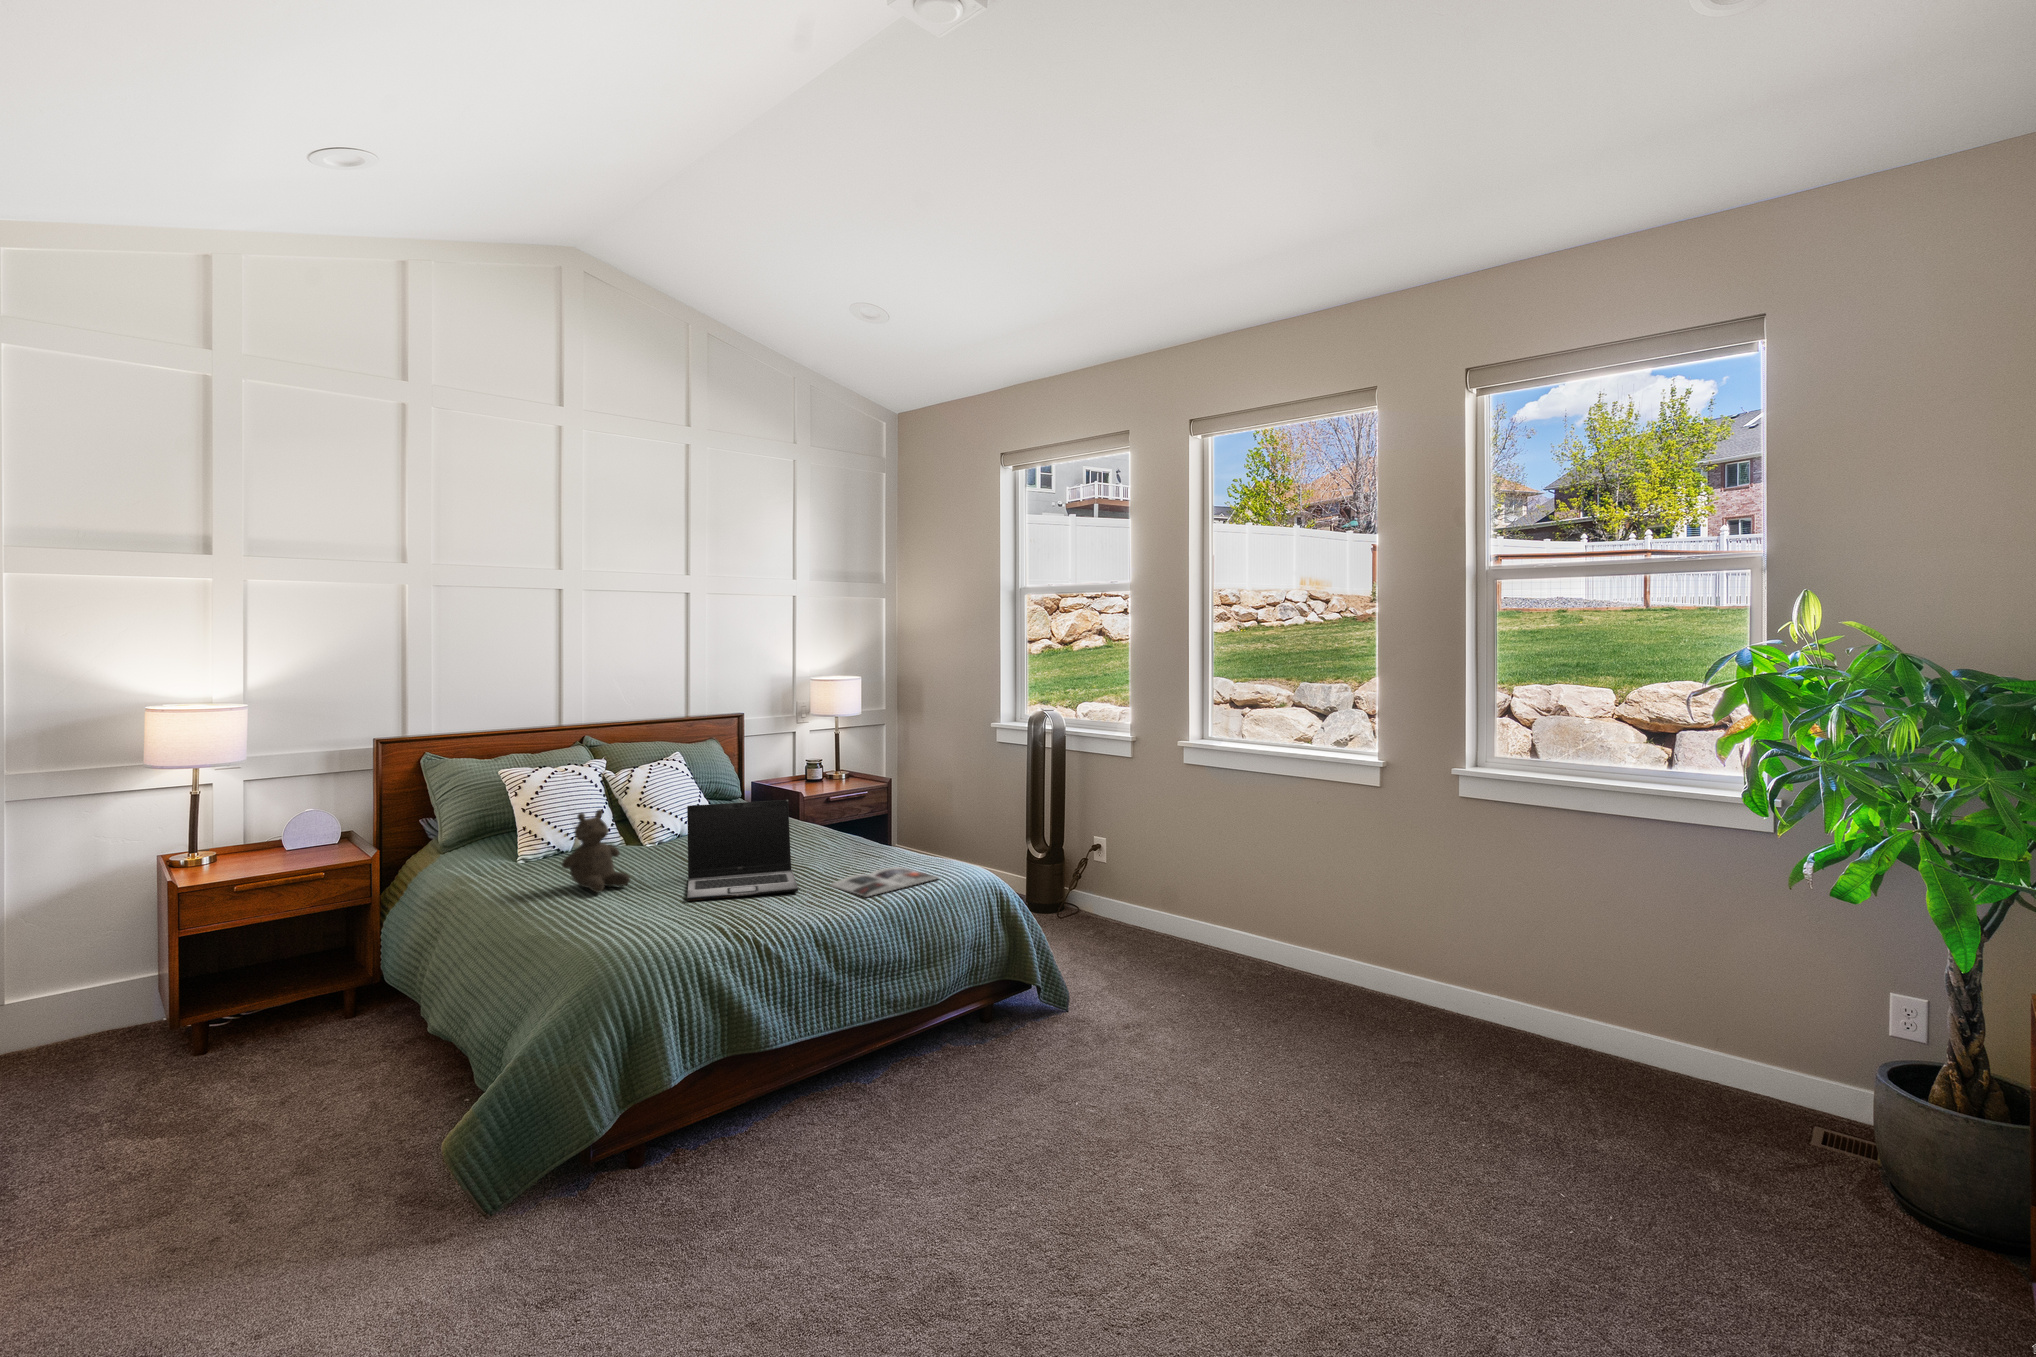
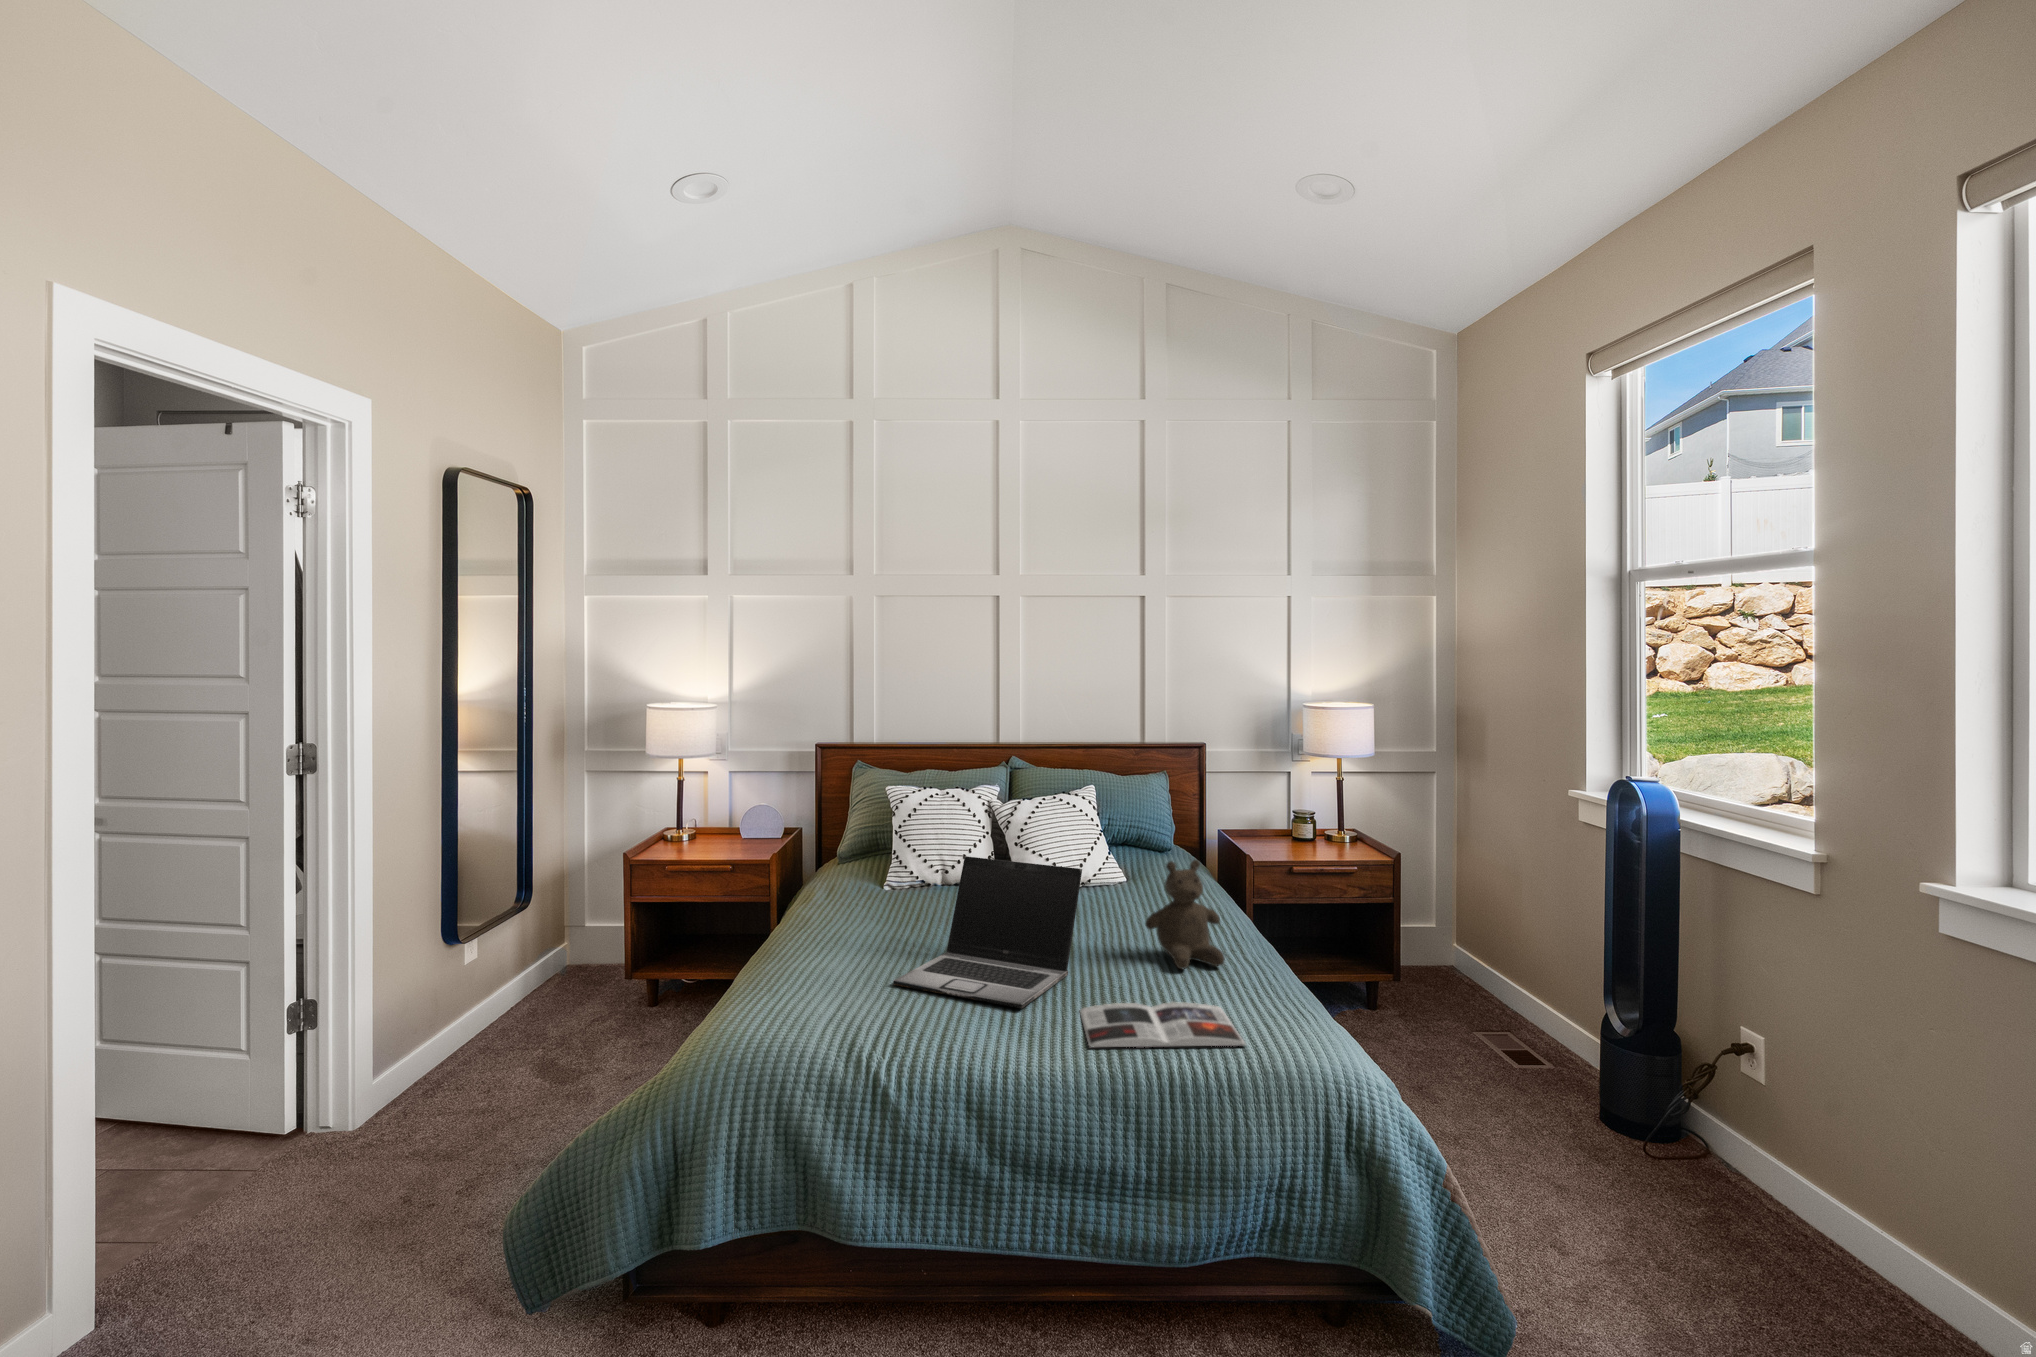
teddy bear: present [562,810,630,893] -> present [1145,860,1225,969]

